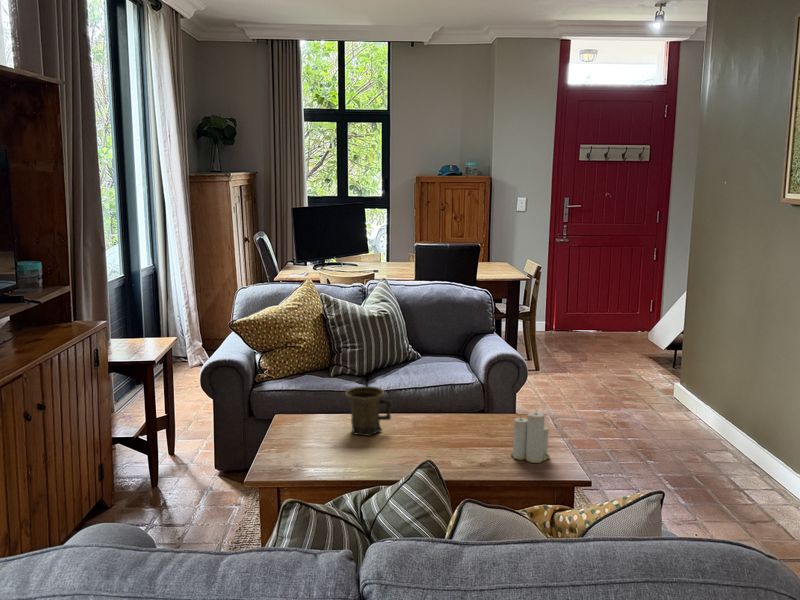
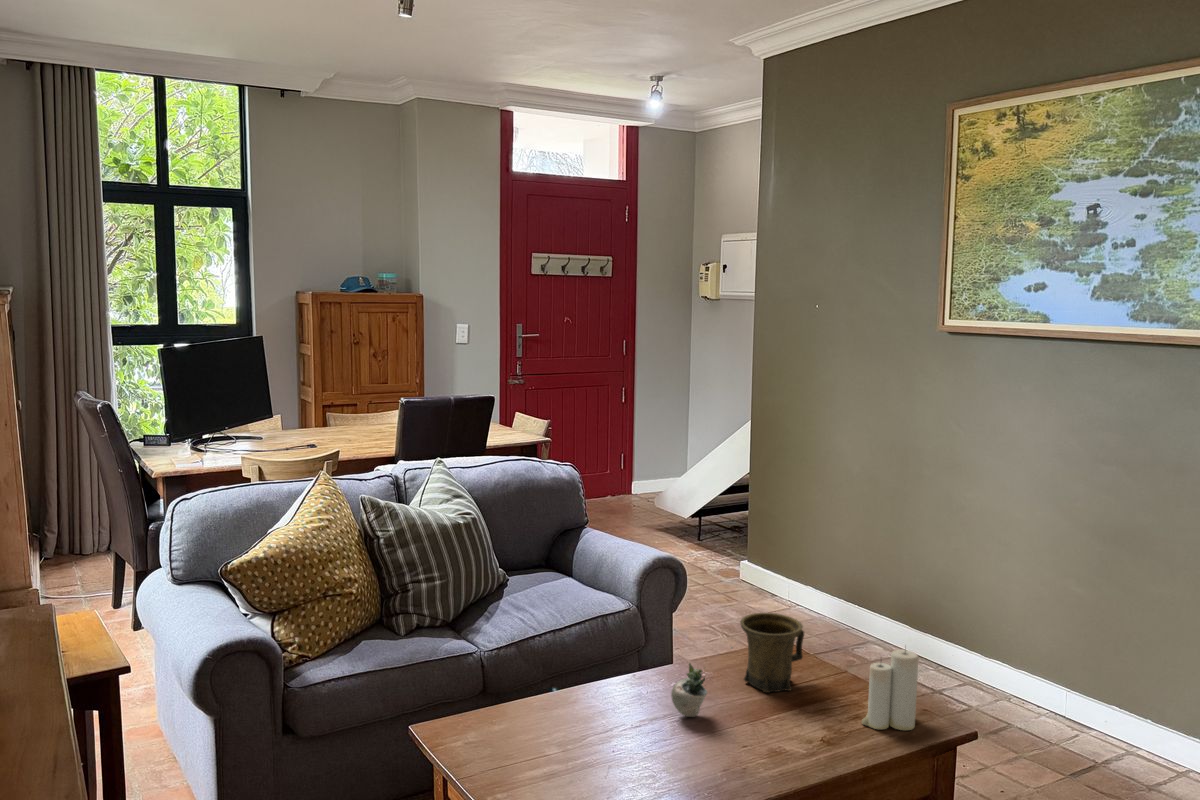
mug: present [345,386,392,436] -> present [740,613,804,692]
succulent plant: none [409,398,453,434] -> present [671,647,733,717]

